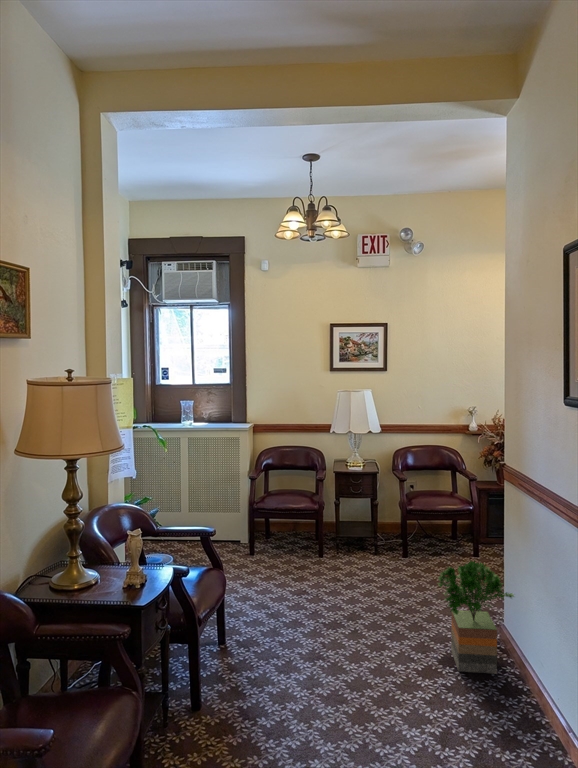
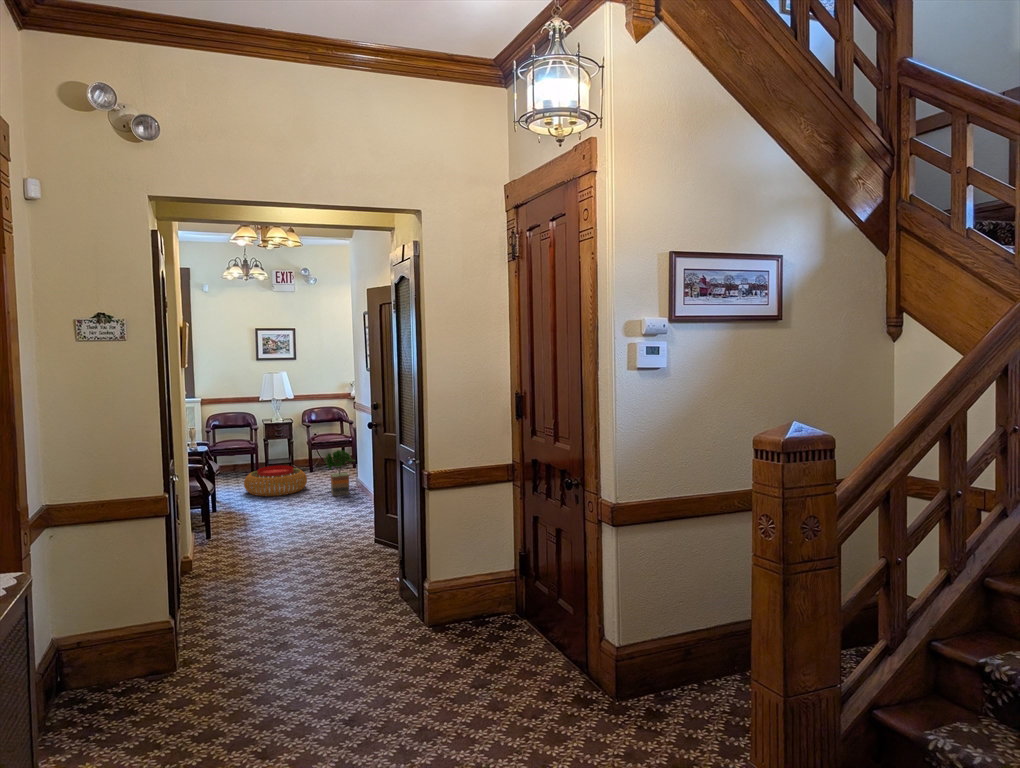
pouf: none [284,558,400,637] -> present [244,465,307,496]

